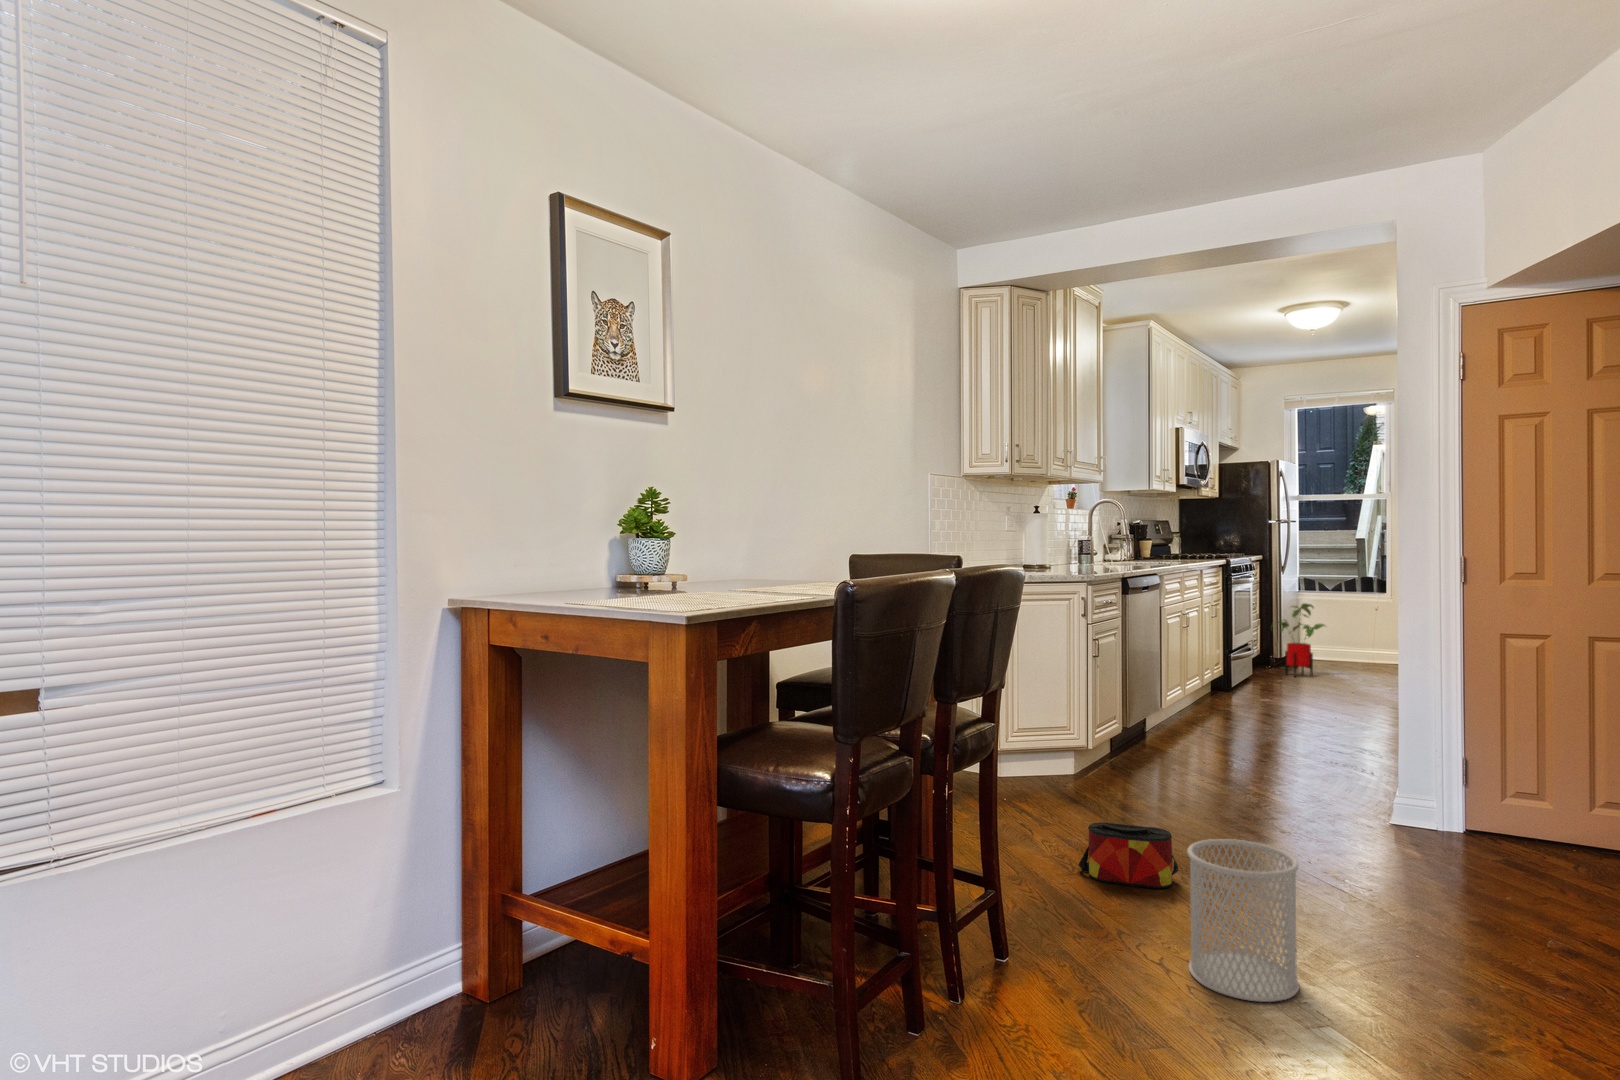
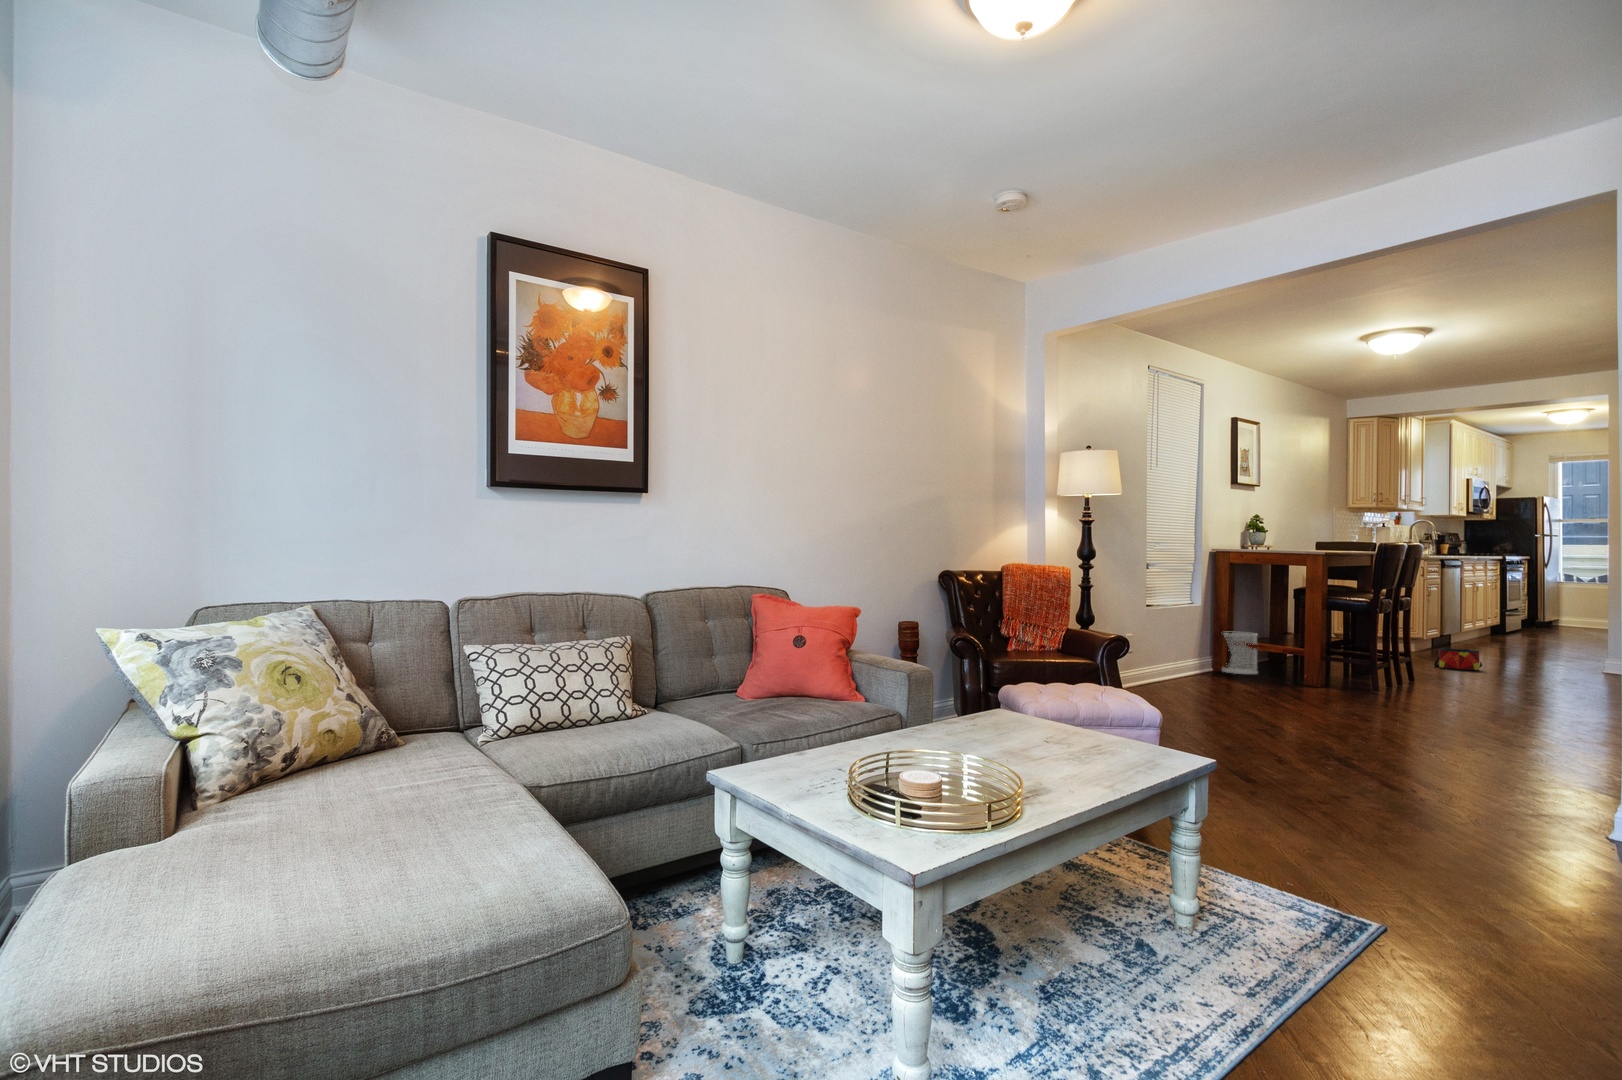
house plant: present [1278,603,1325,677] -> none [1537,588,1582,634]
wastebasket: present [1187,839,1299,1002] -> present [1222,631,1258,674]

